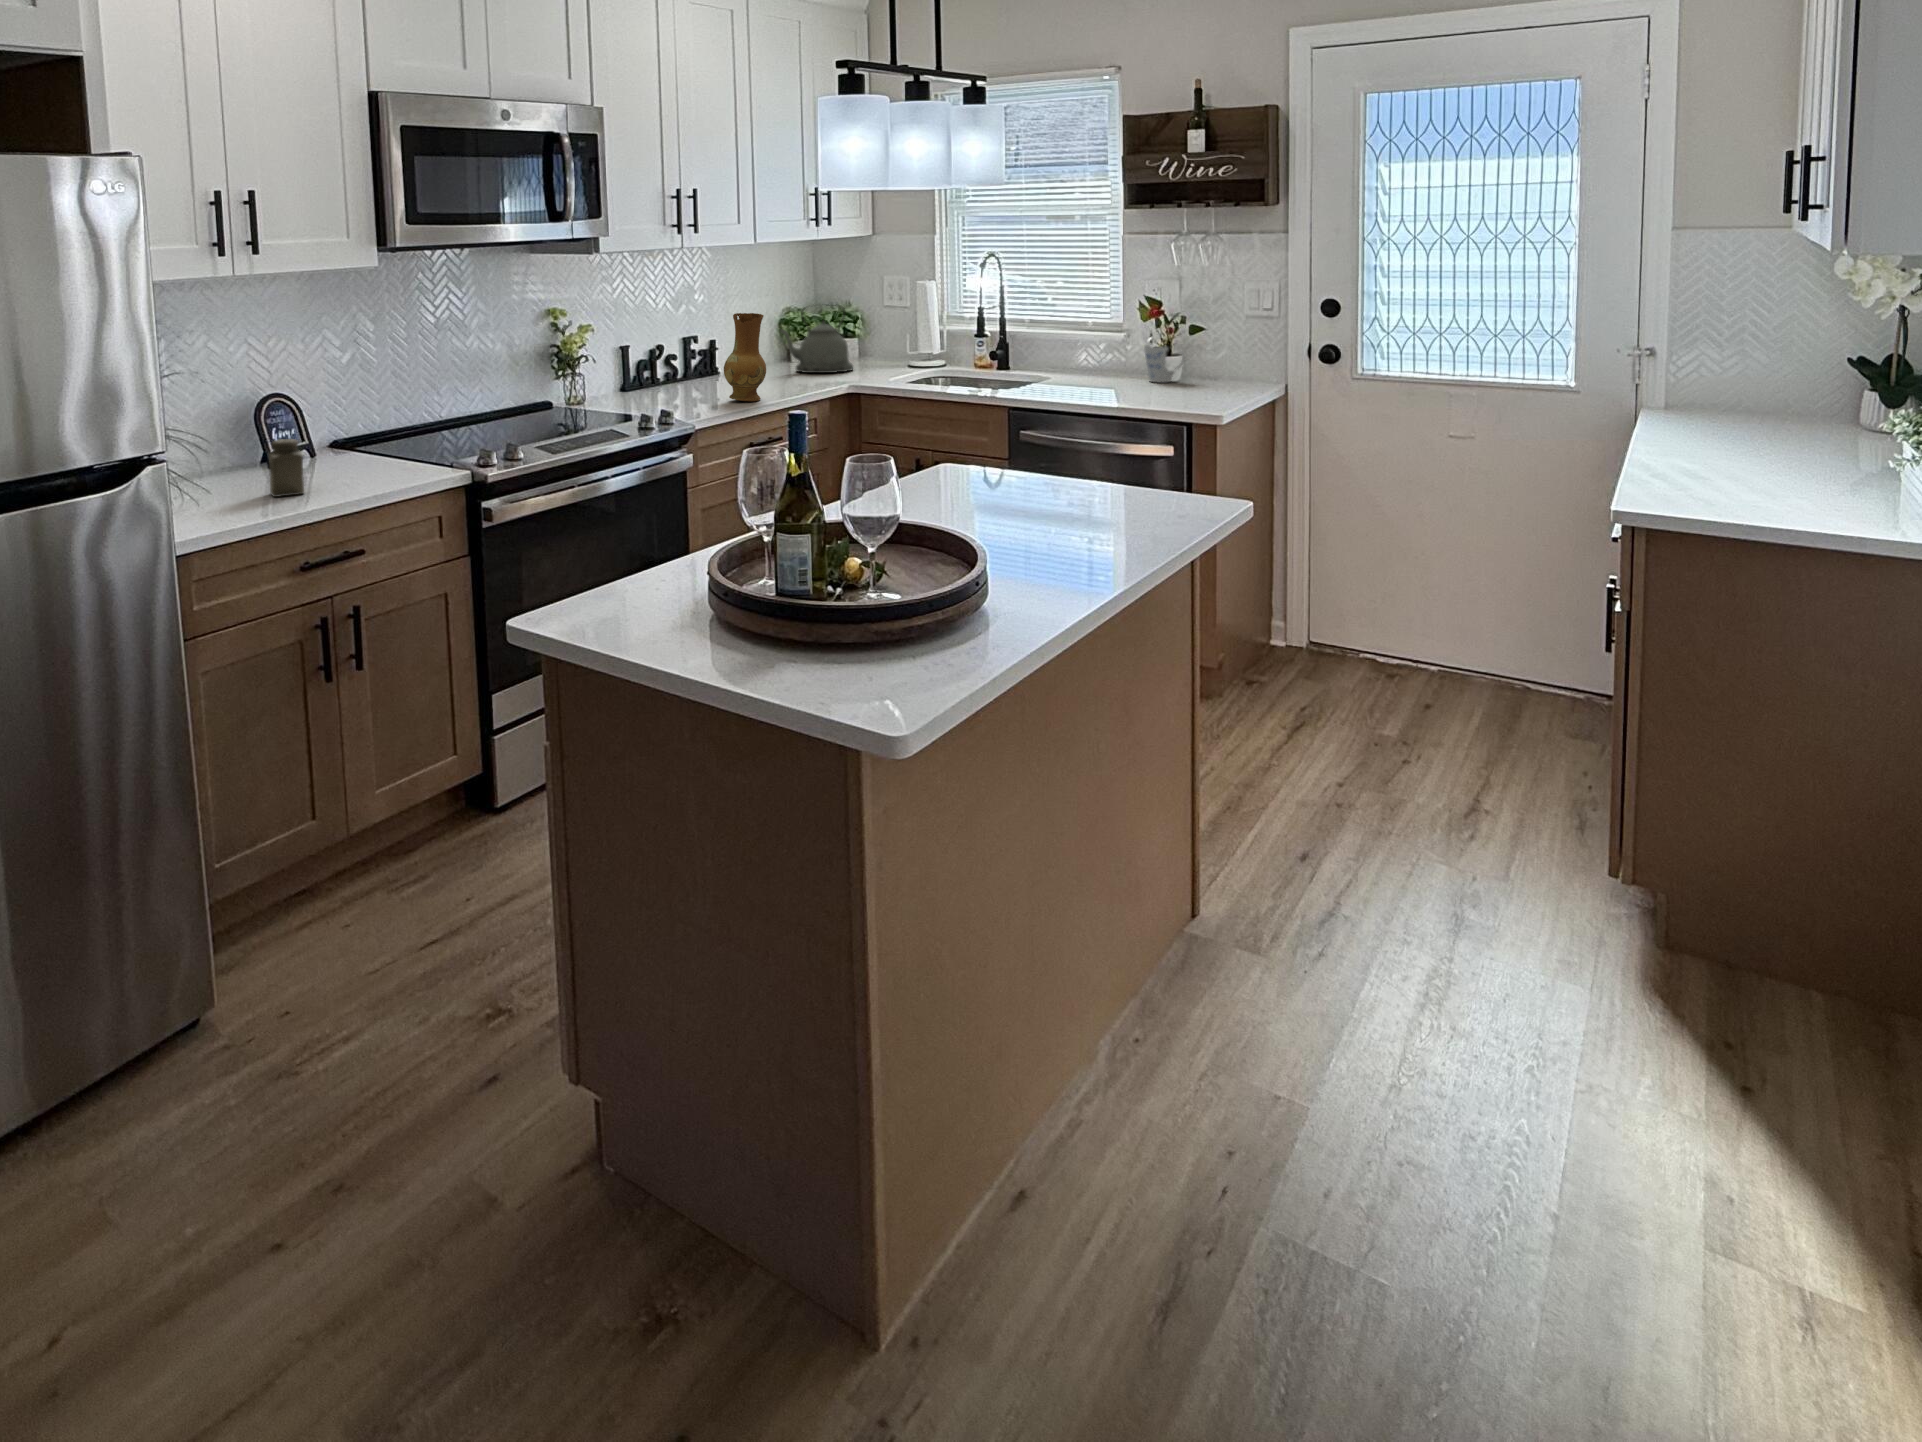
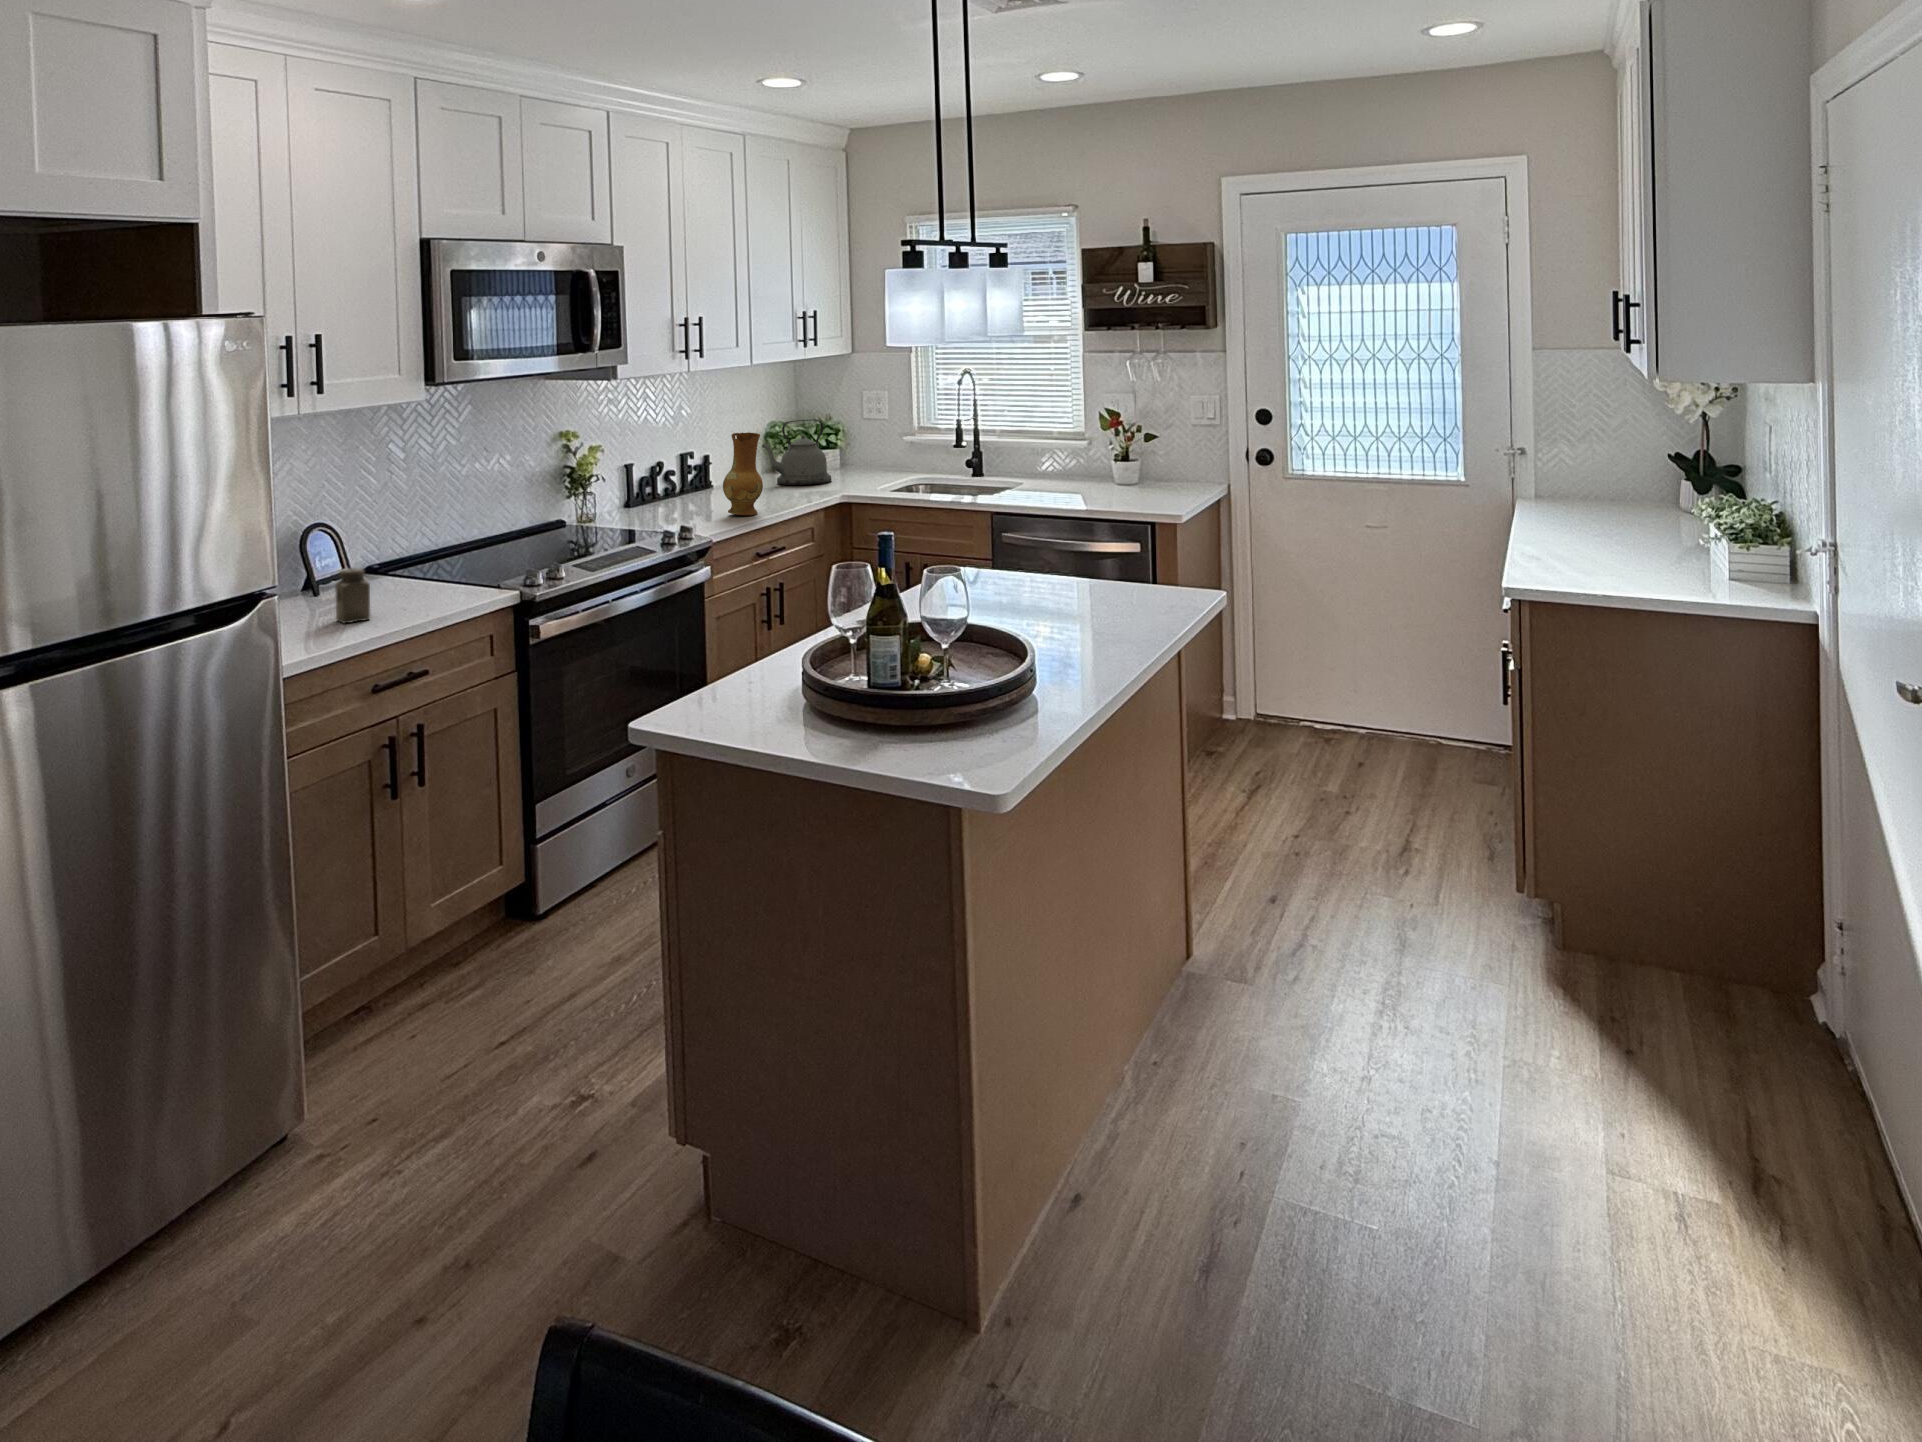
mug: present [1144,345,1185,382] -> none [1102,452,1139,486]

